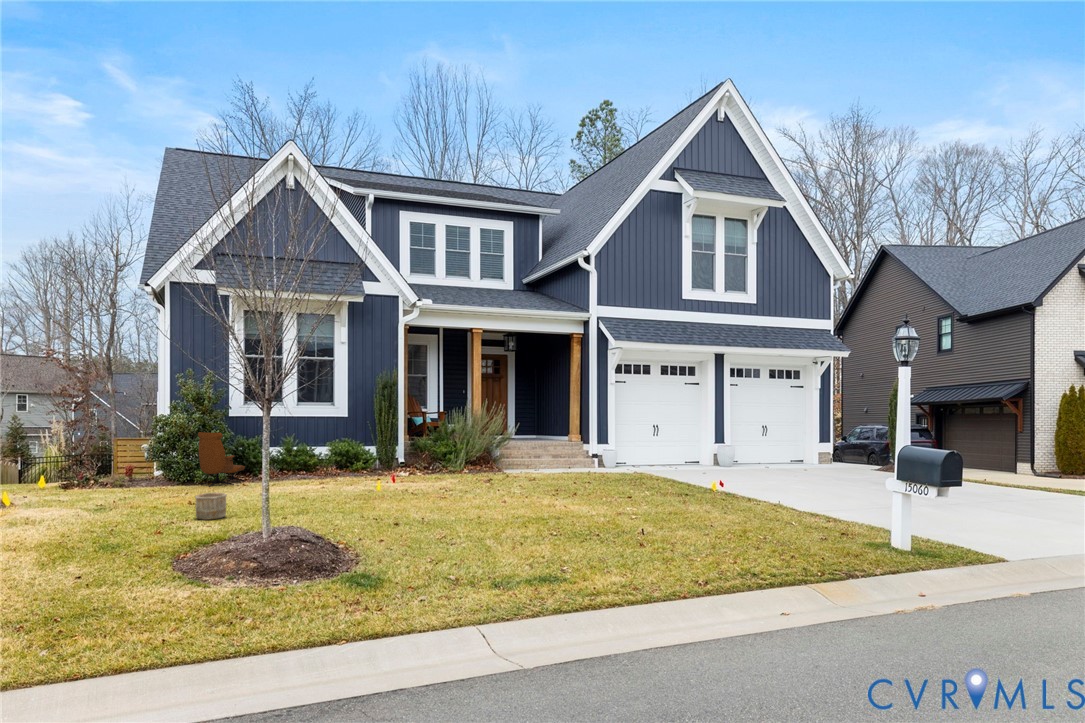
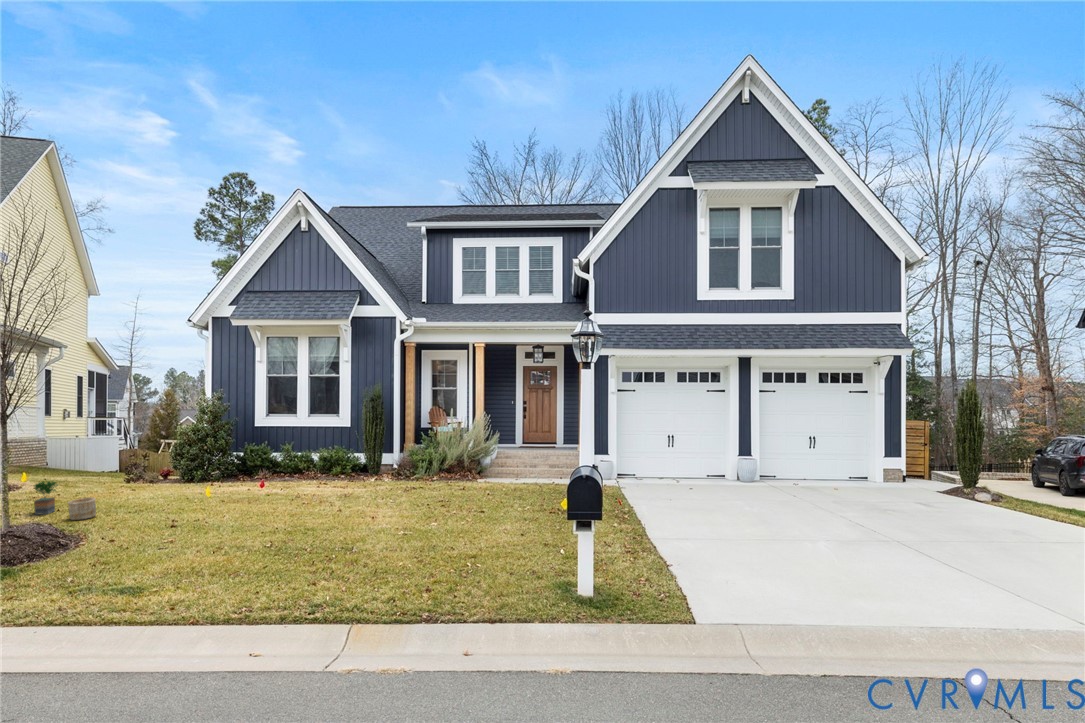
lounge chair: present [198,432,245,487] -> none [217,435,270,477]
potted tree: none [116,476,150,521] -> present [34,482,58,515]

